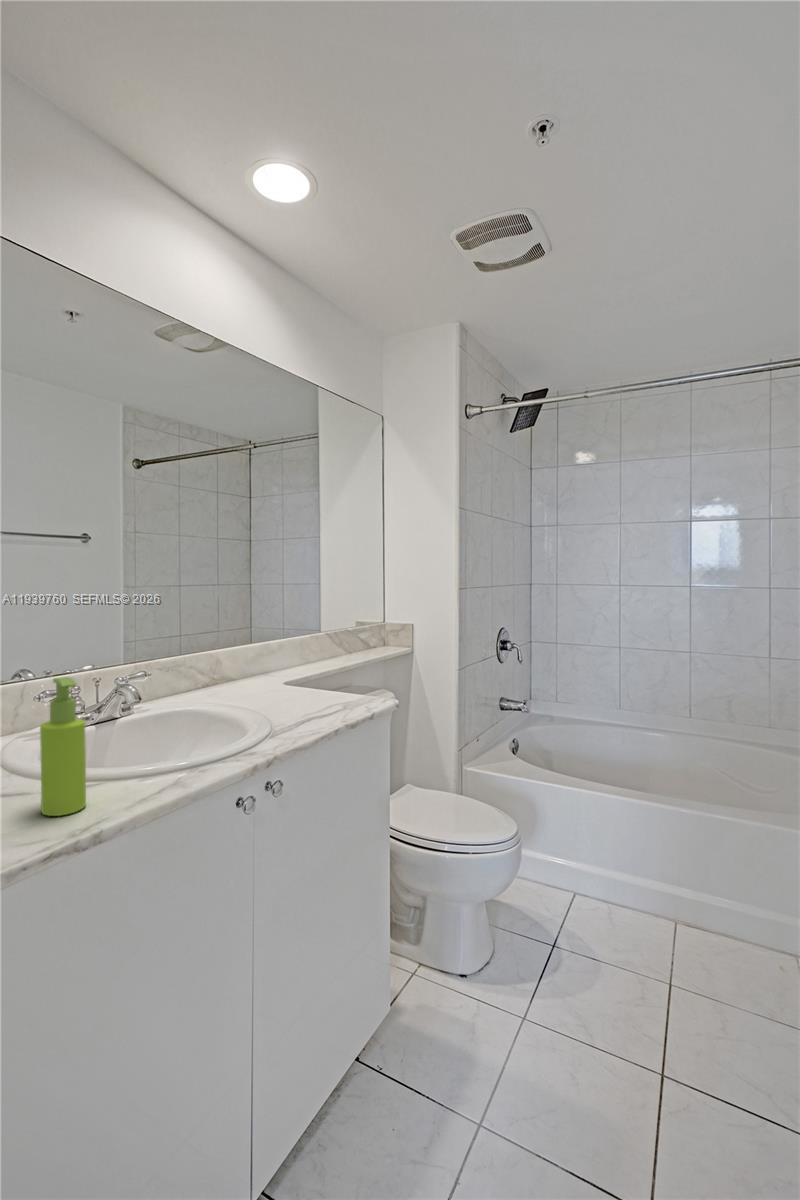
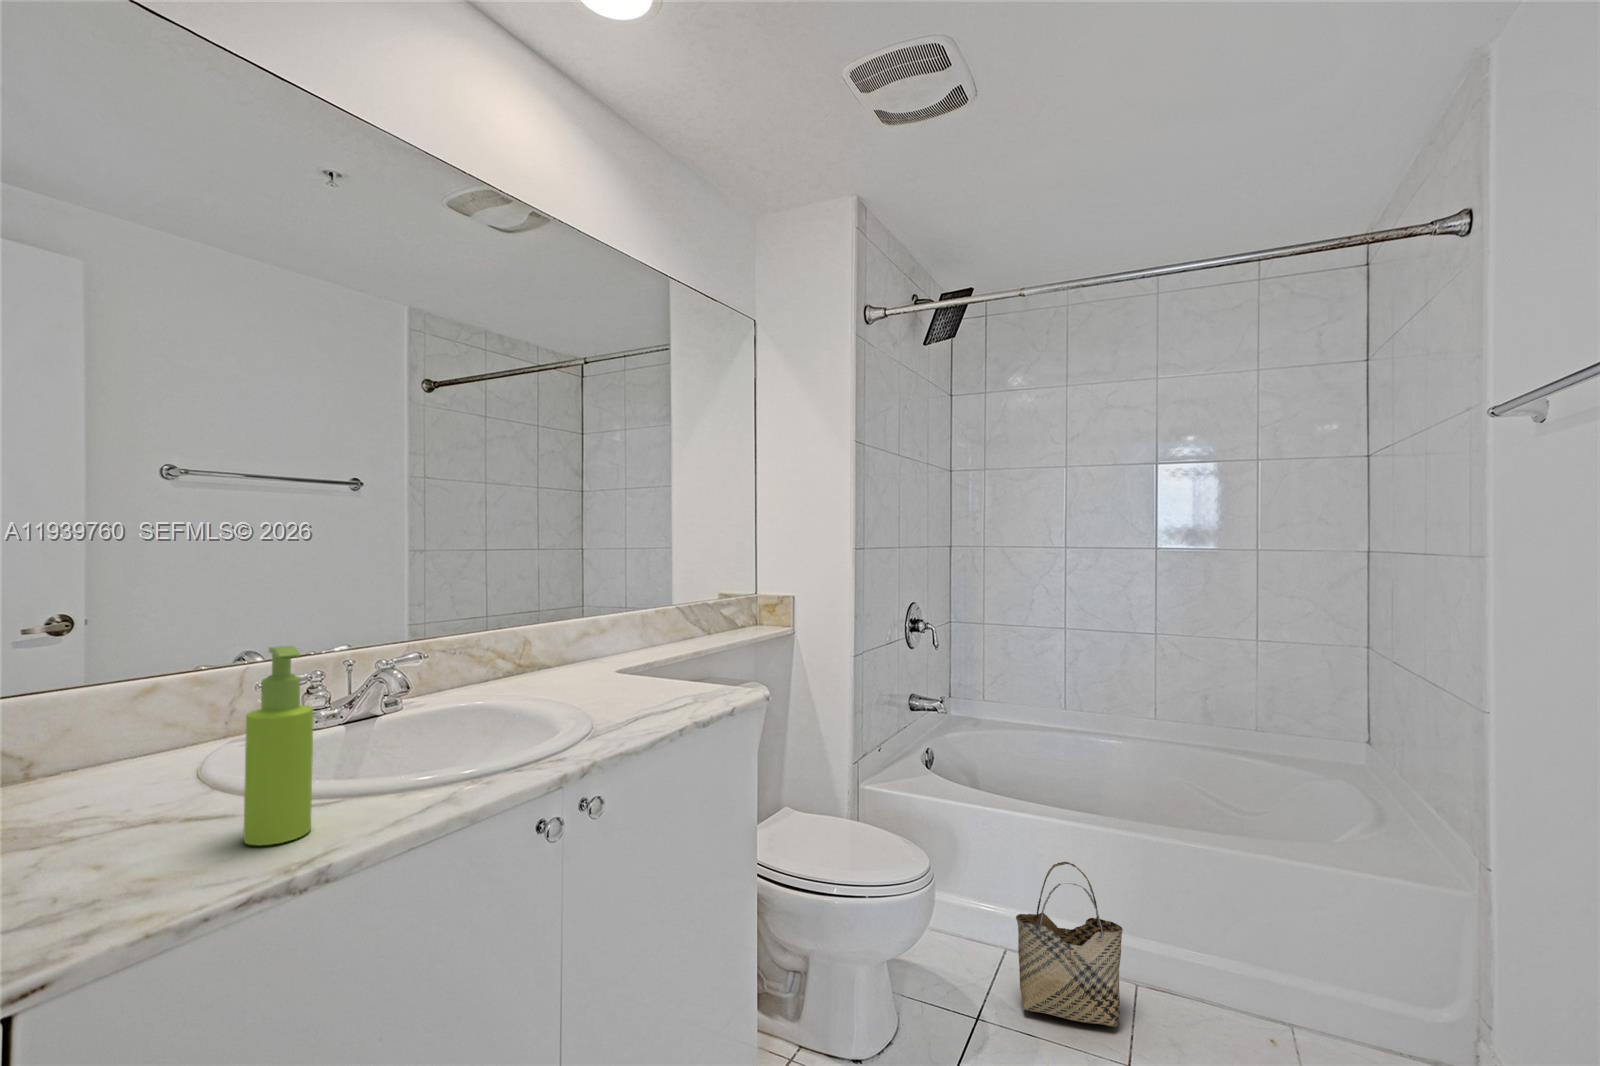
woven basket: none [577,824,656,942] -> present [1016,862,1123,1027]

